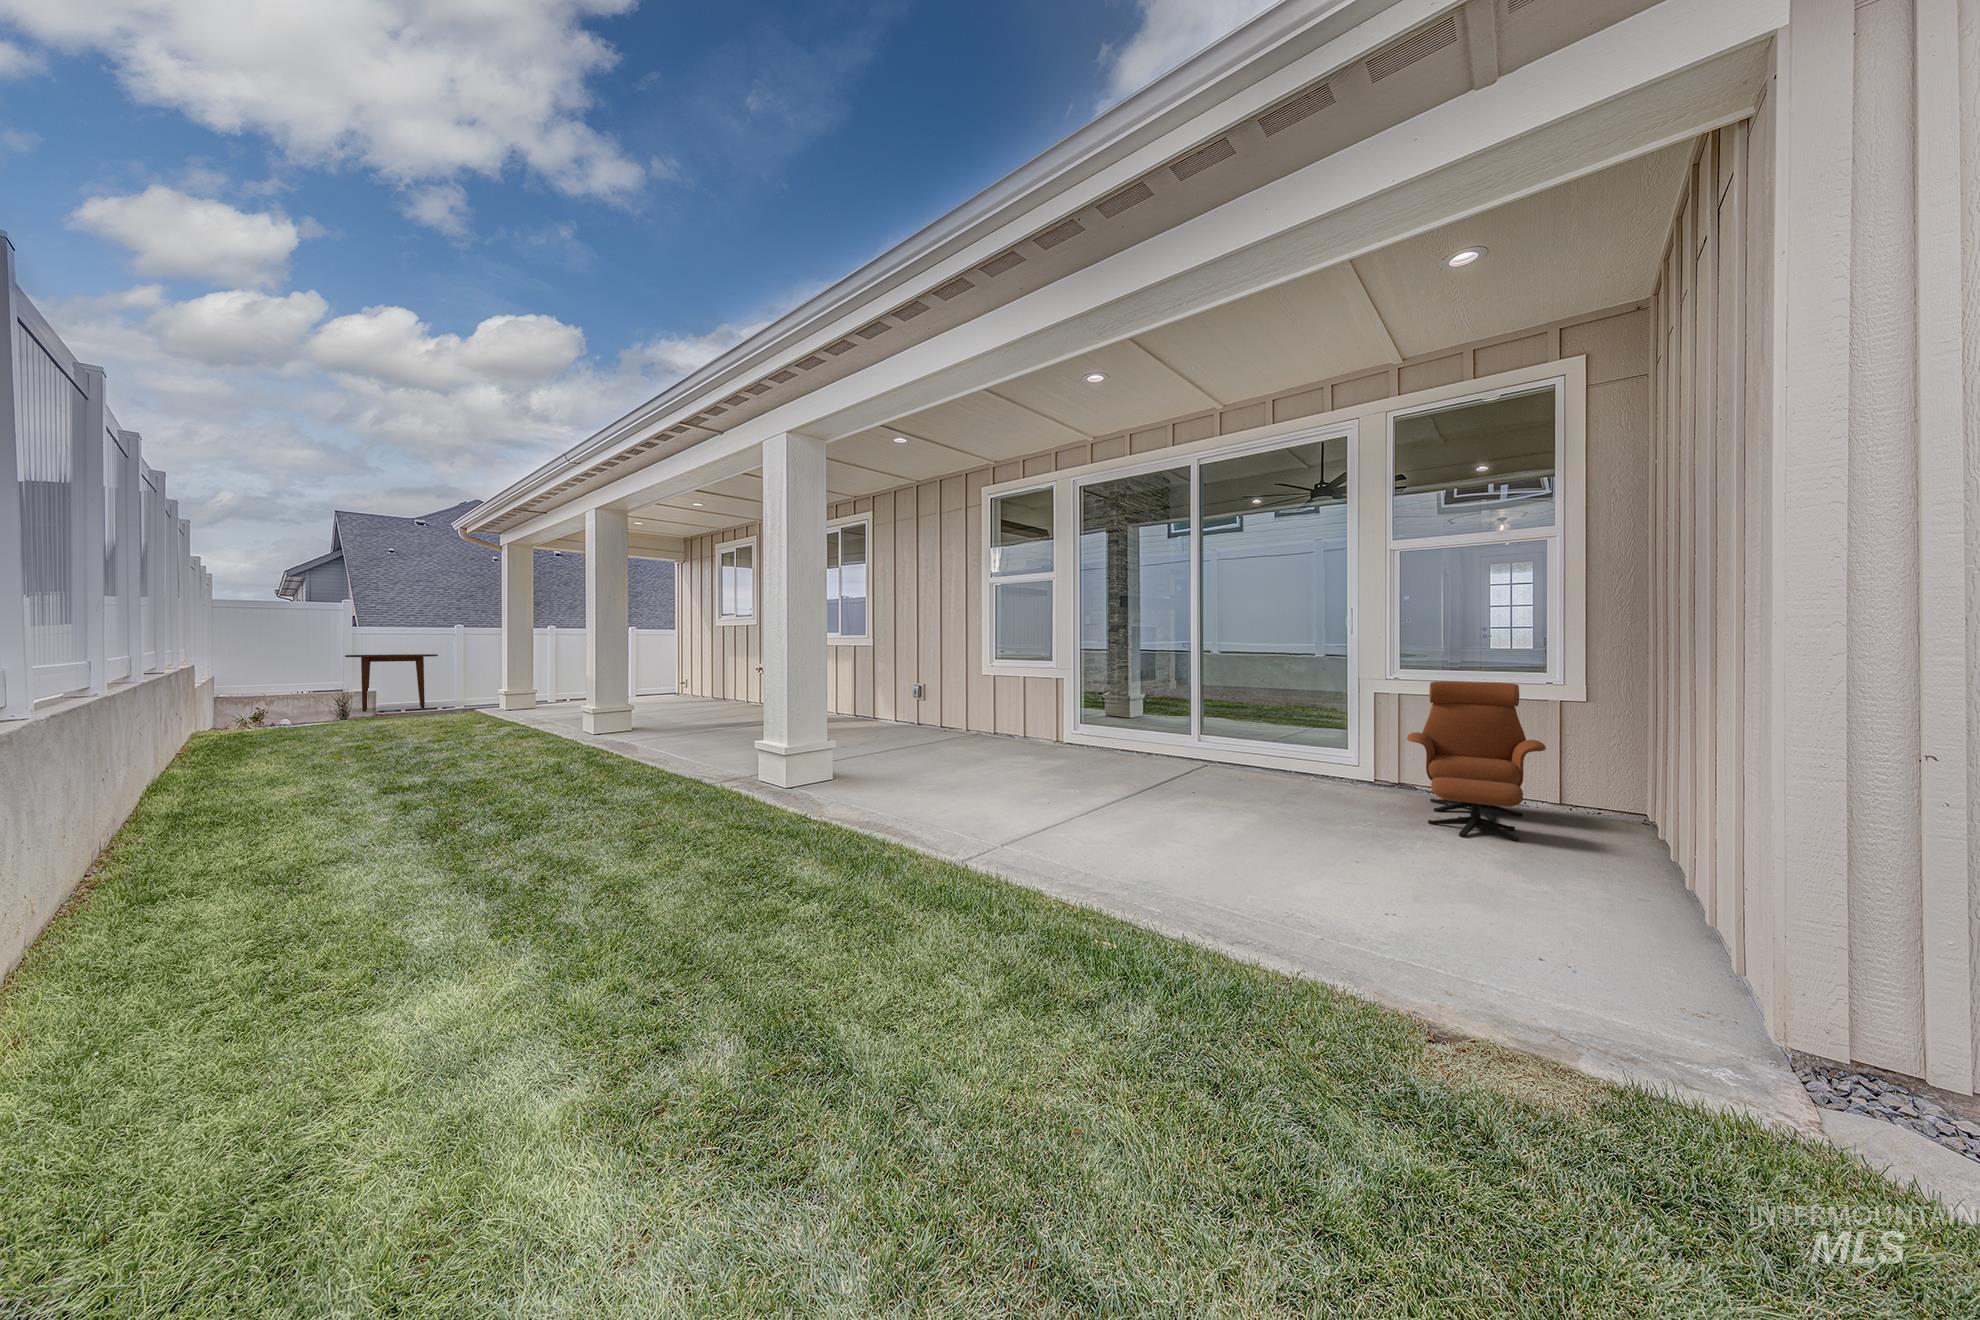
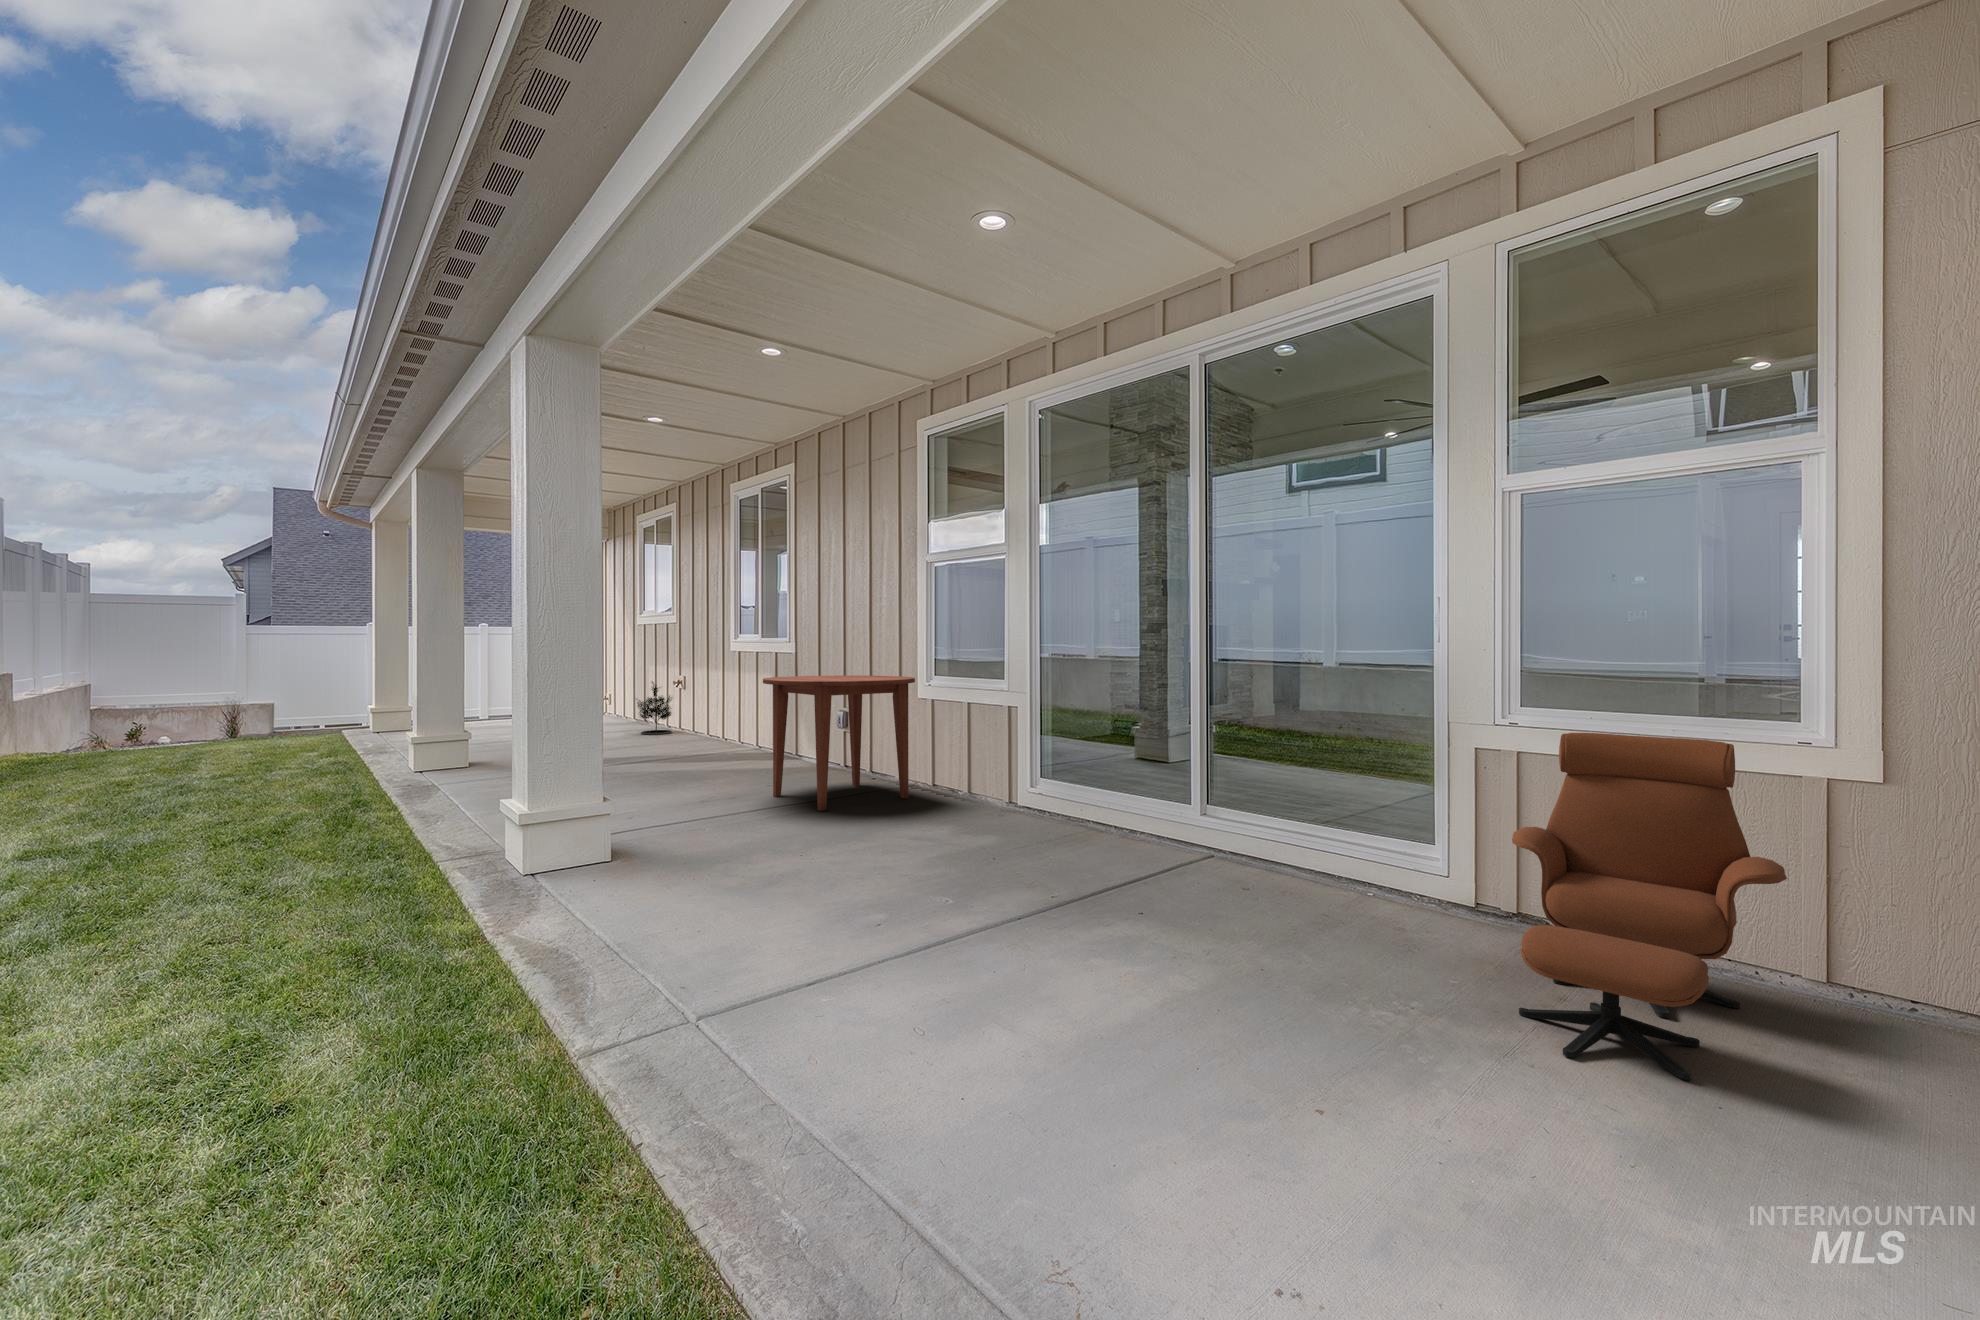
dining table: present [345,654,438,712] -> present [763,675,915,811]
potted tree: none [711,668,742,710] -> present [637,681,672,735]

